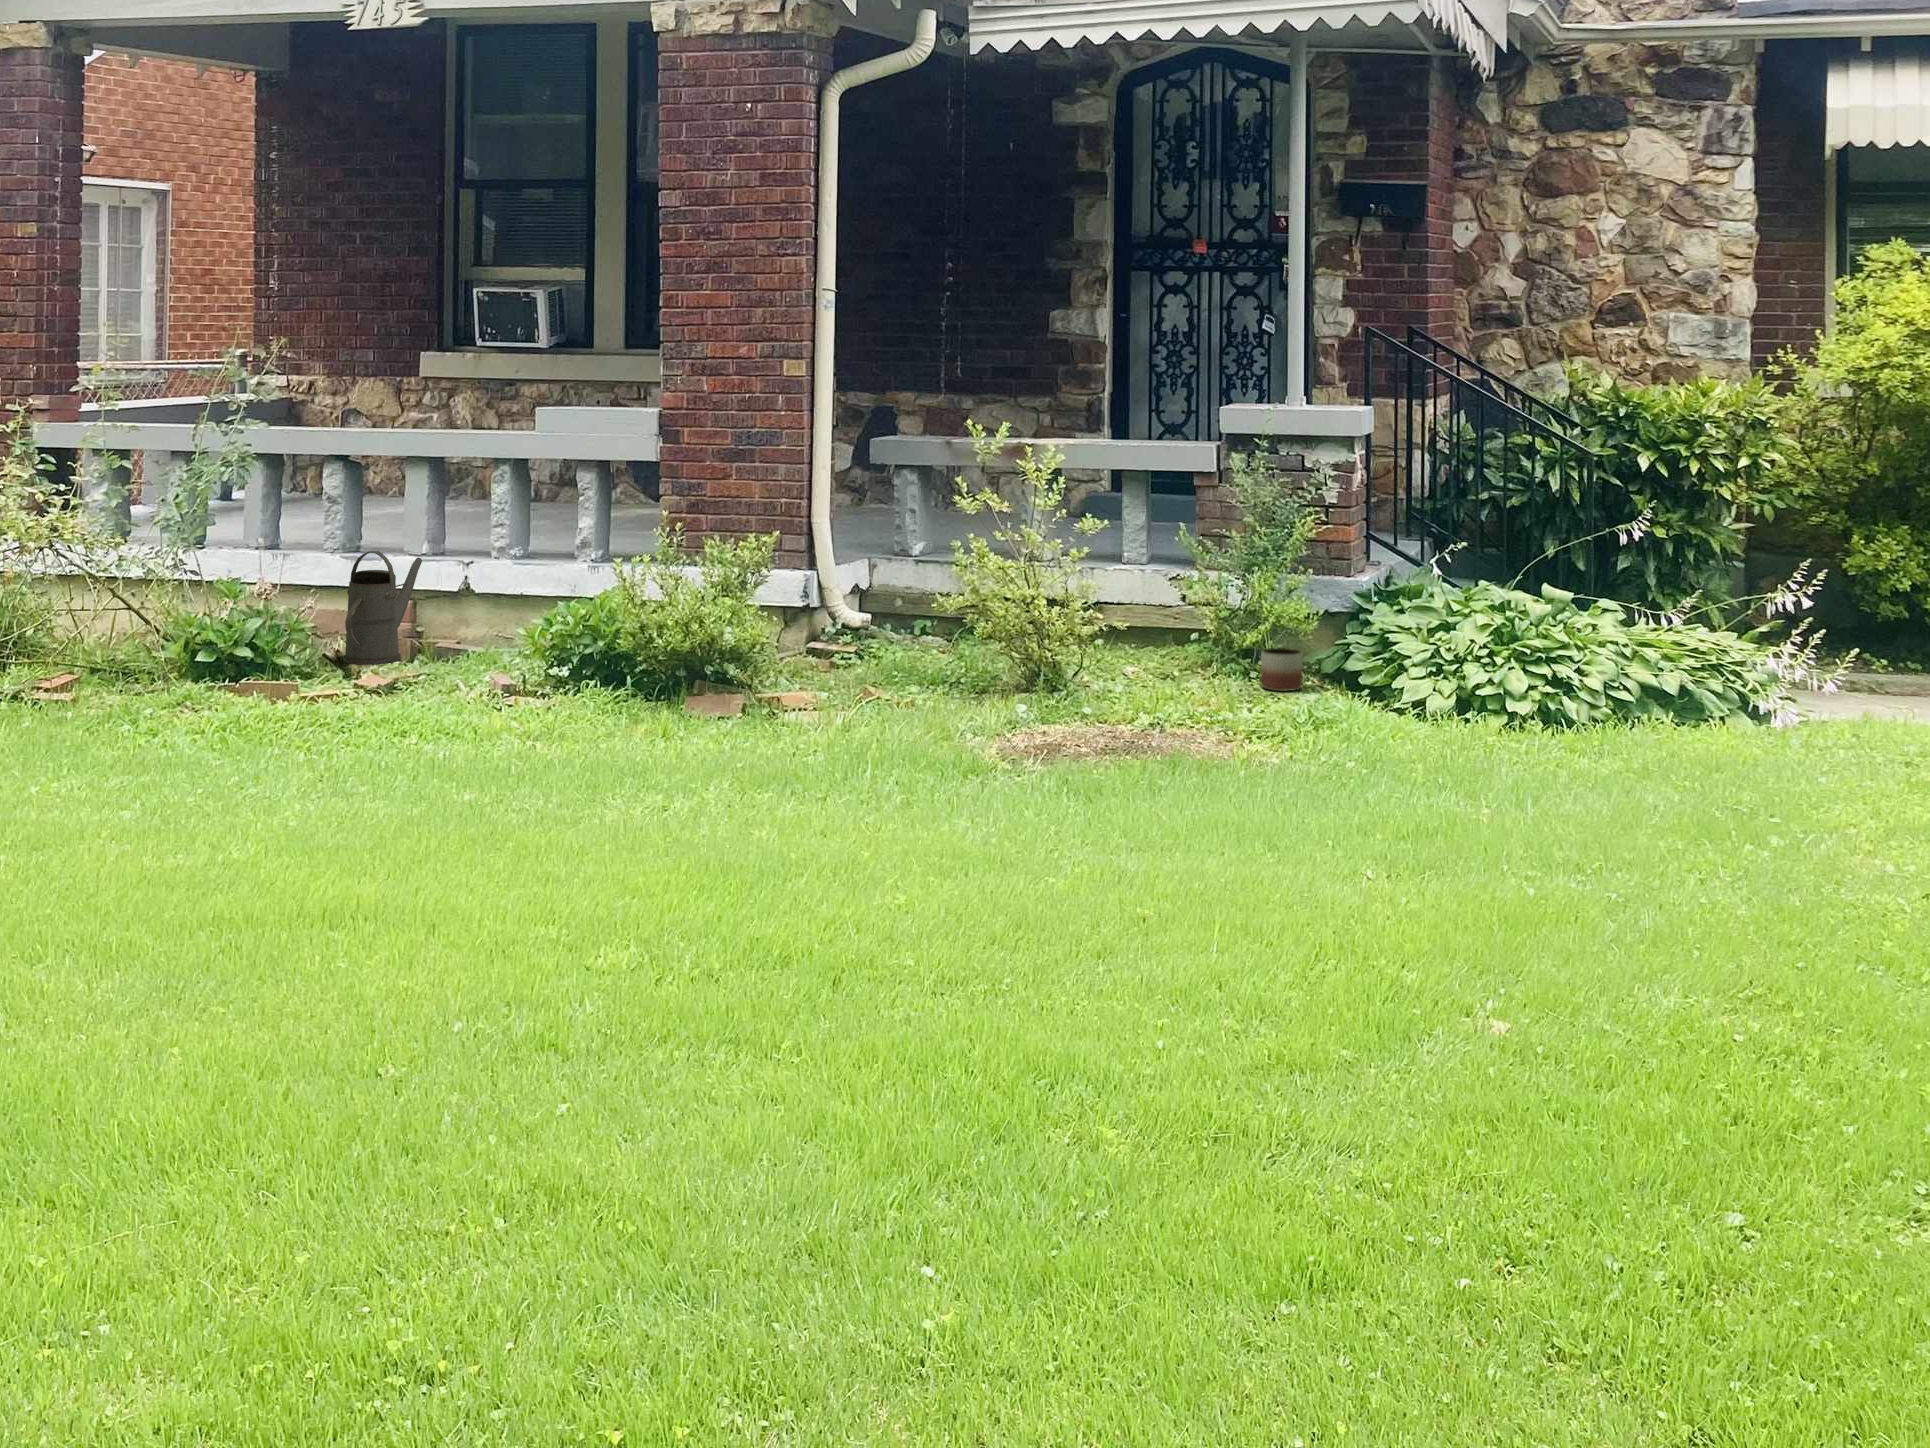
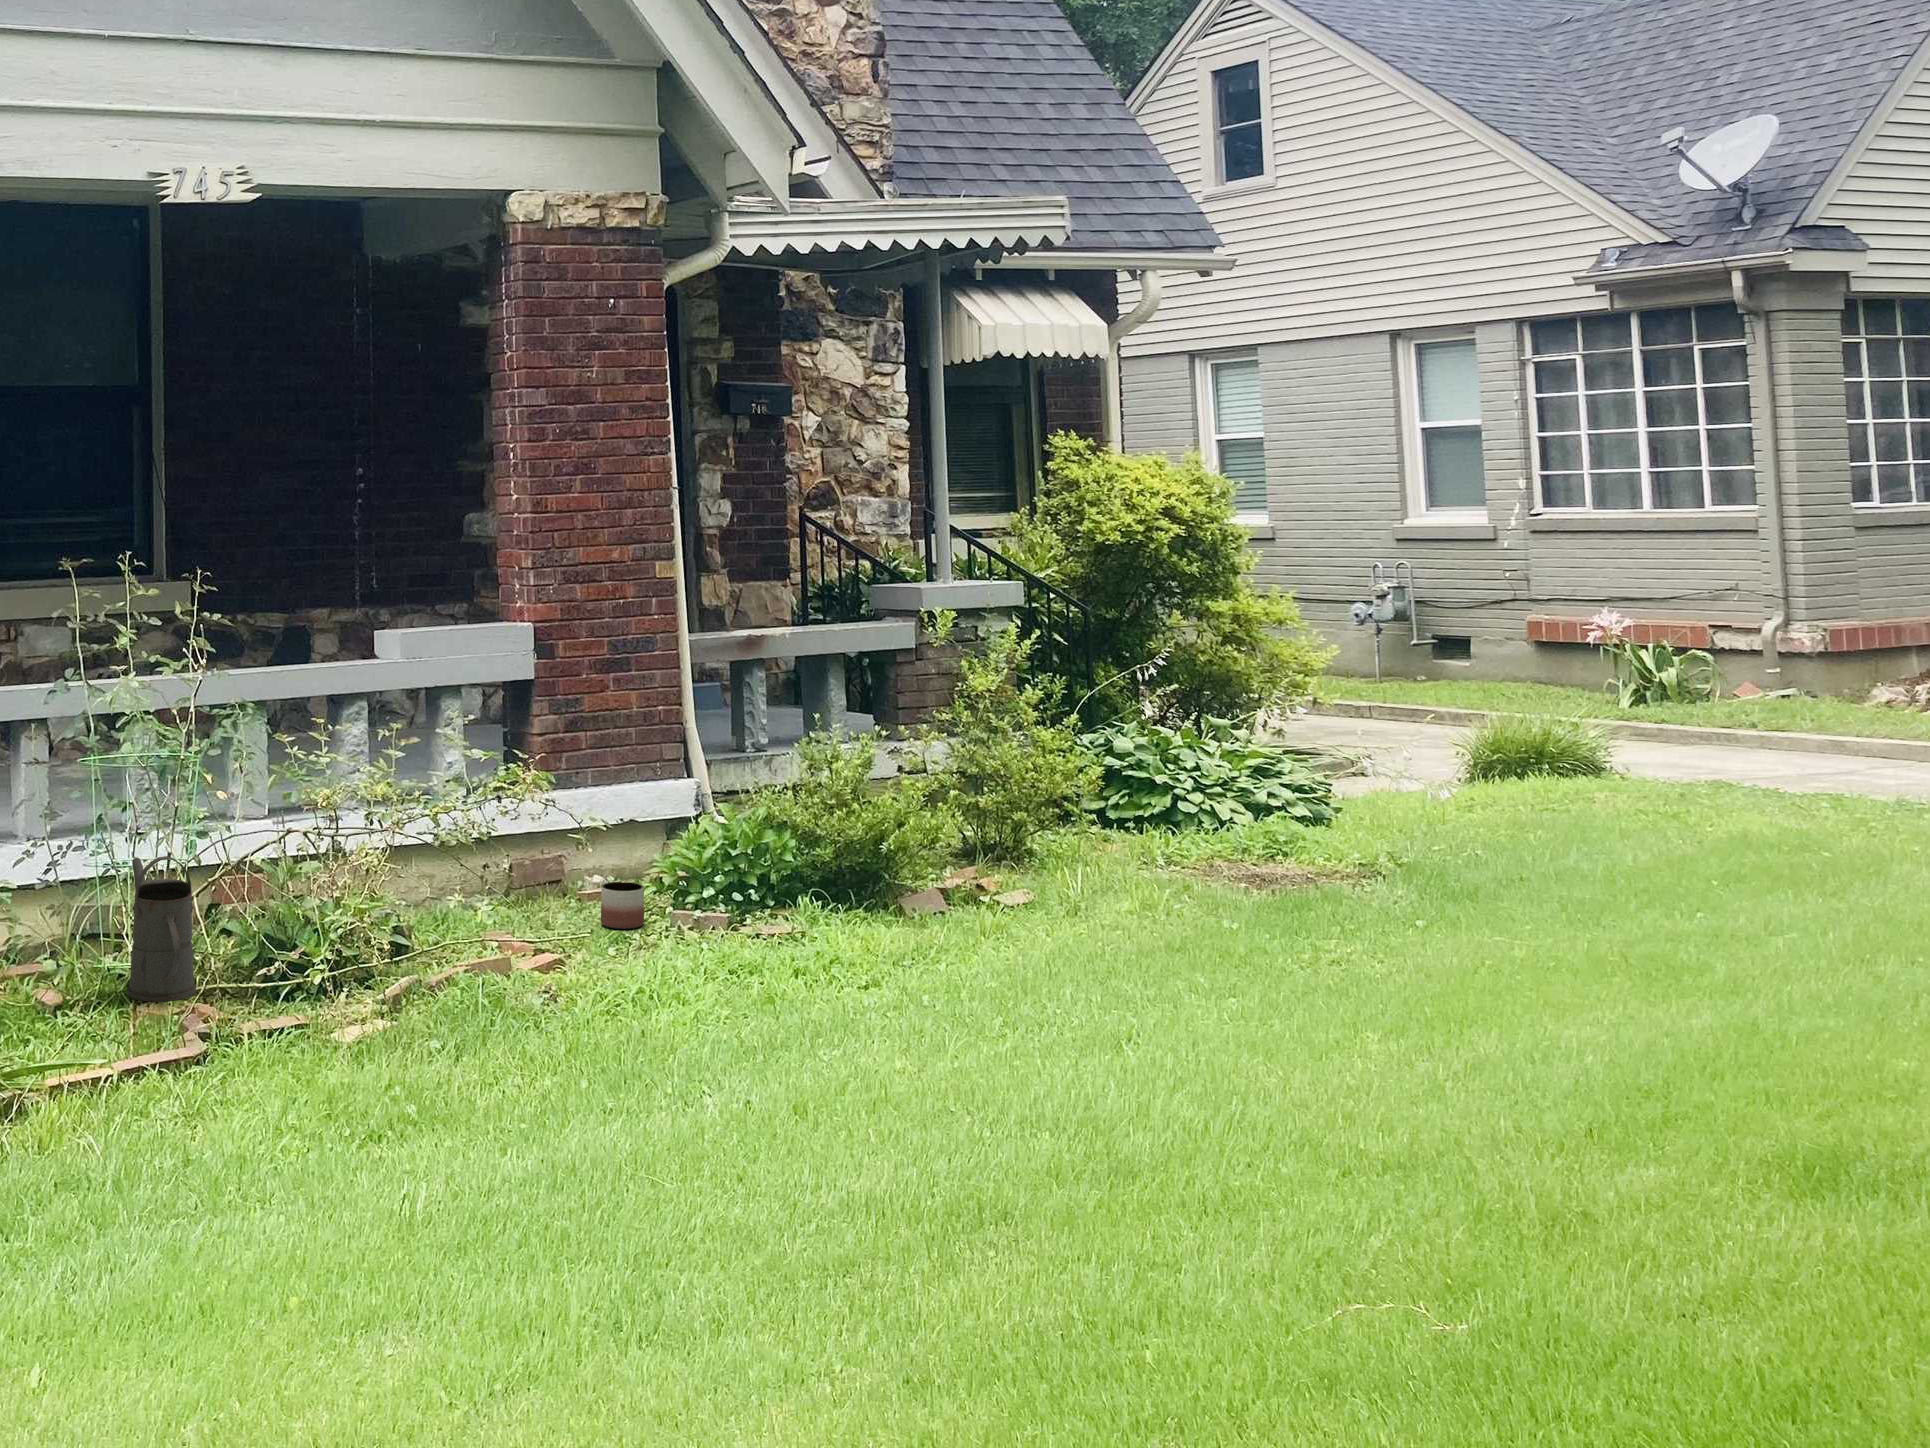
planter: present [1260,648,1303,691] -> present [601,882,644,929]

